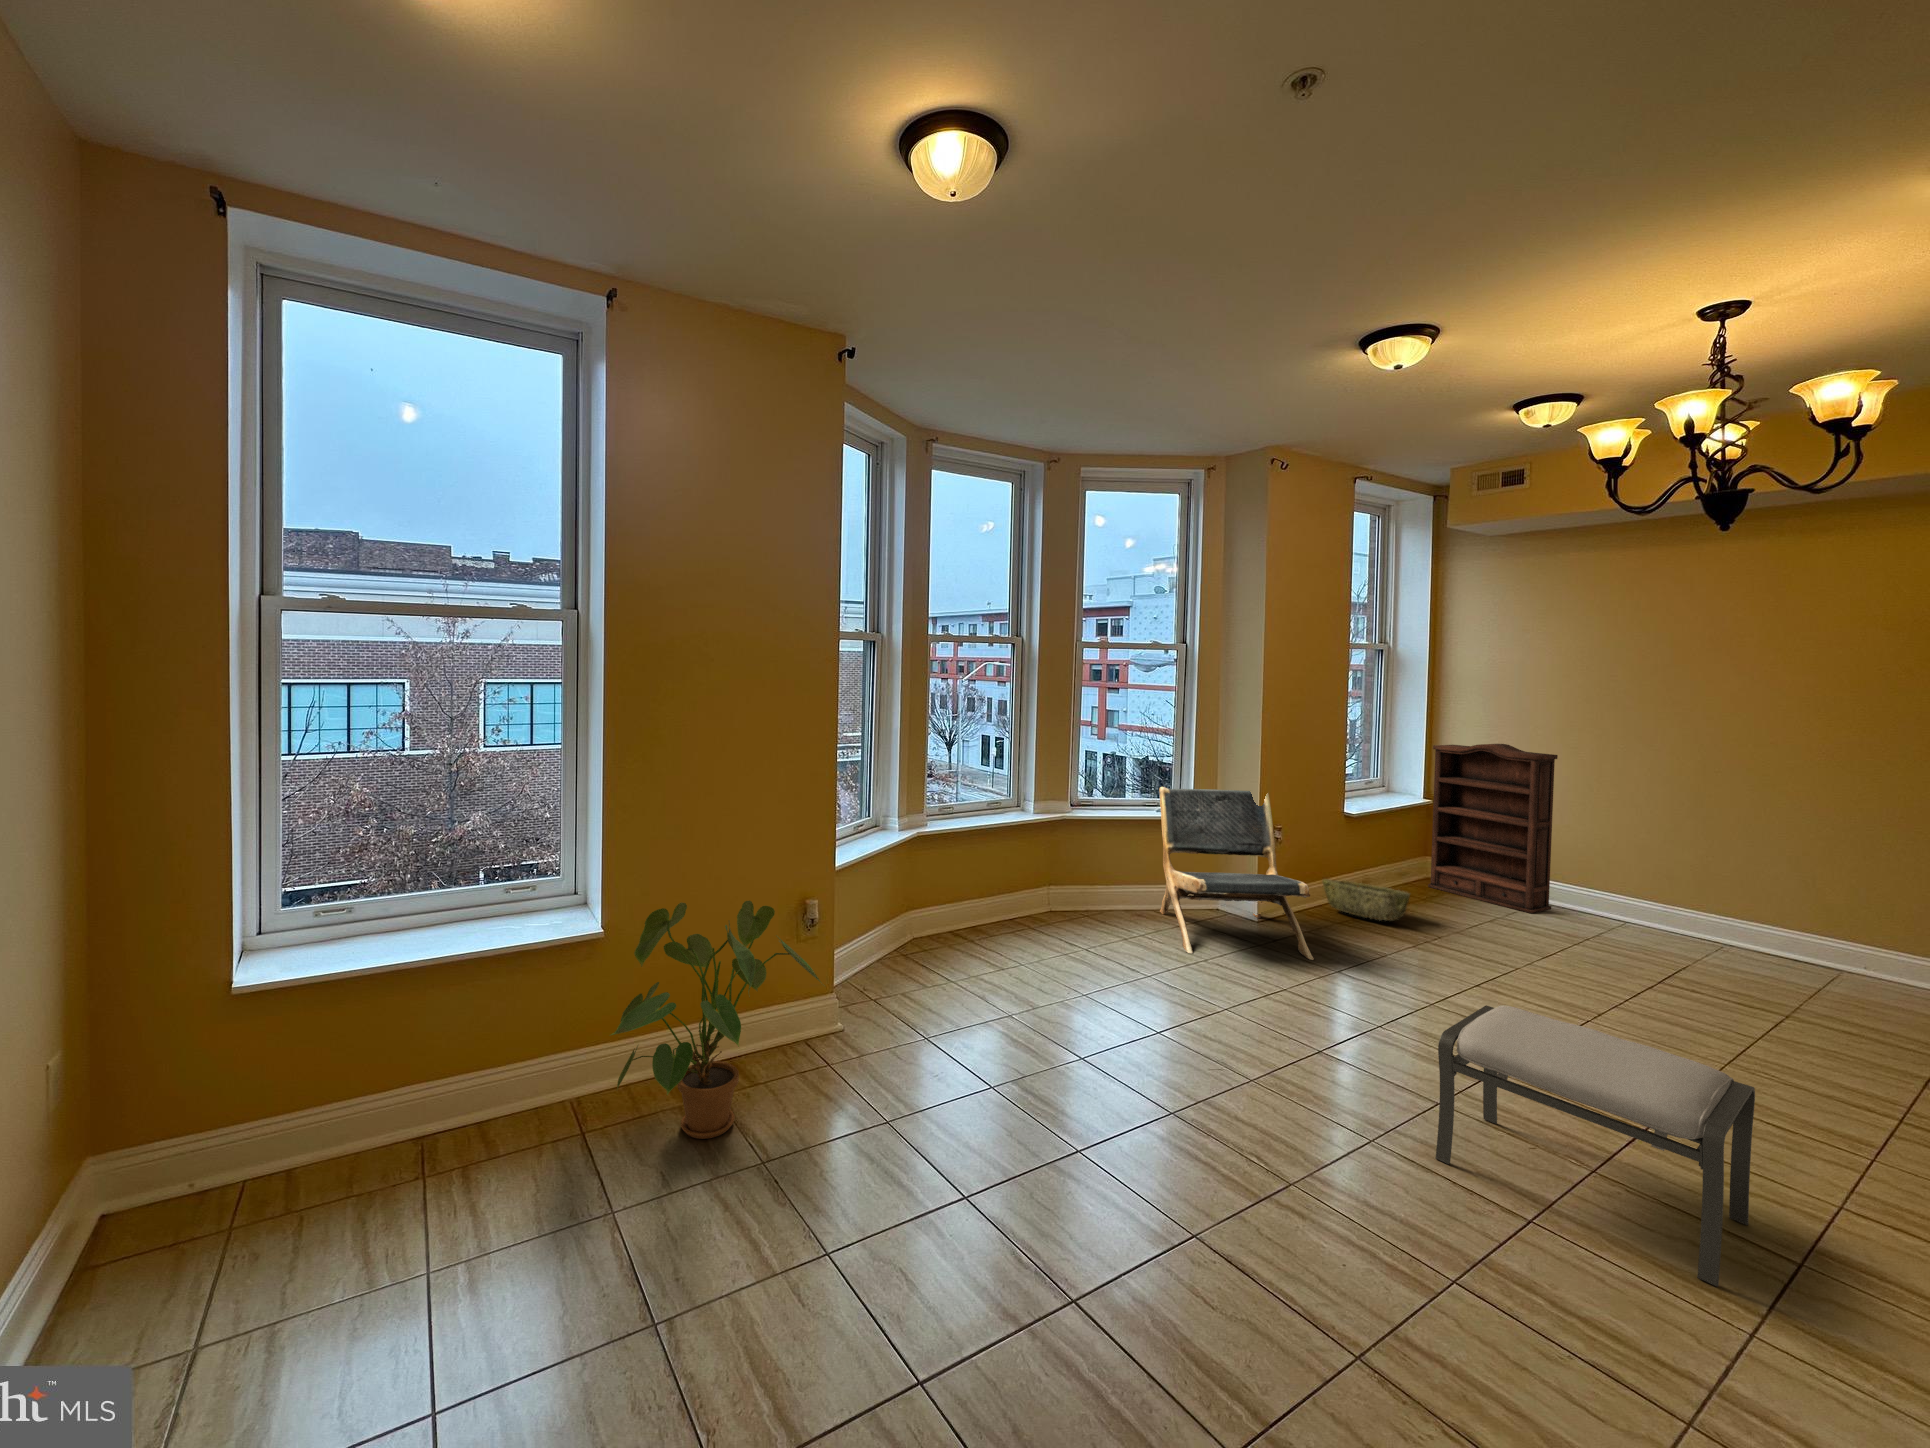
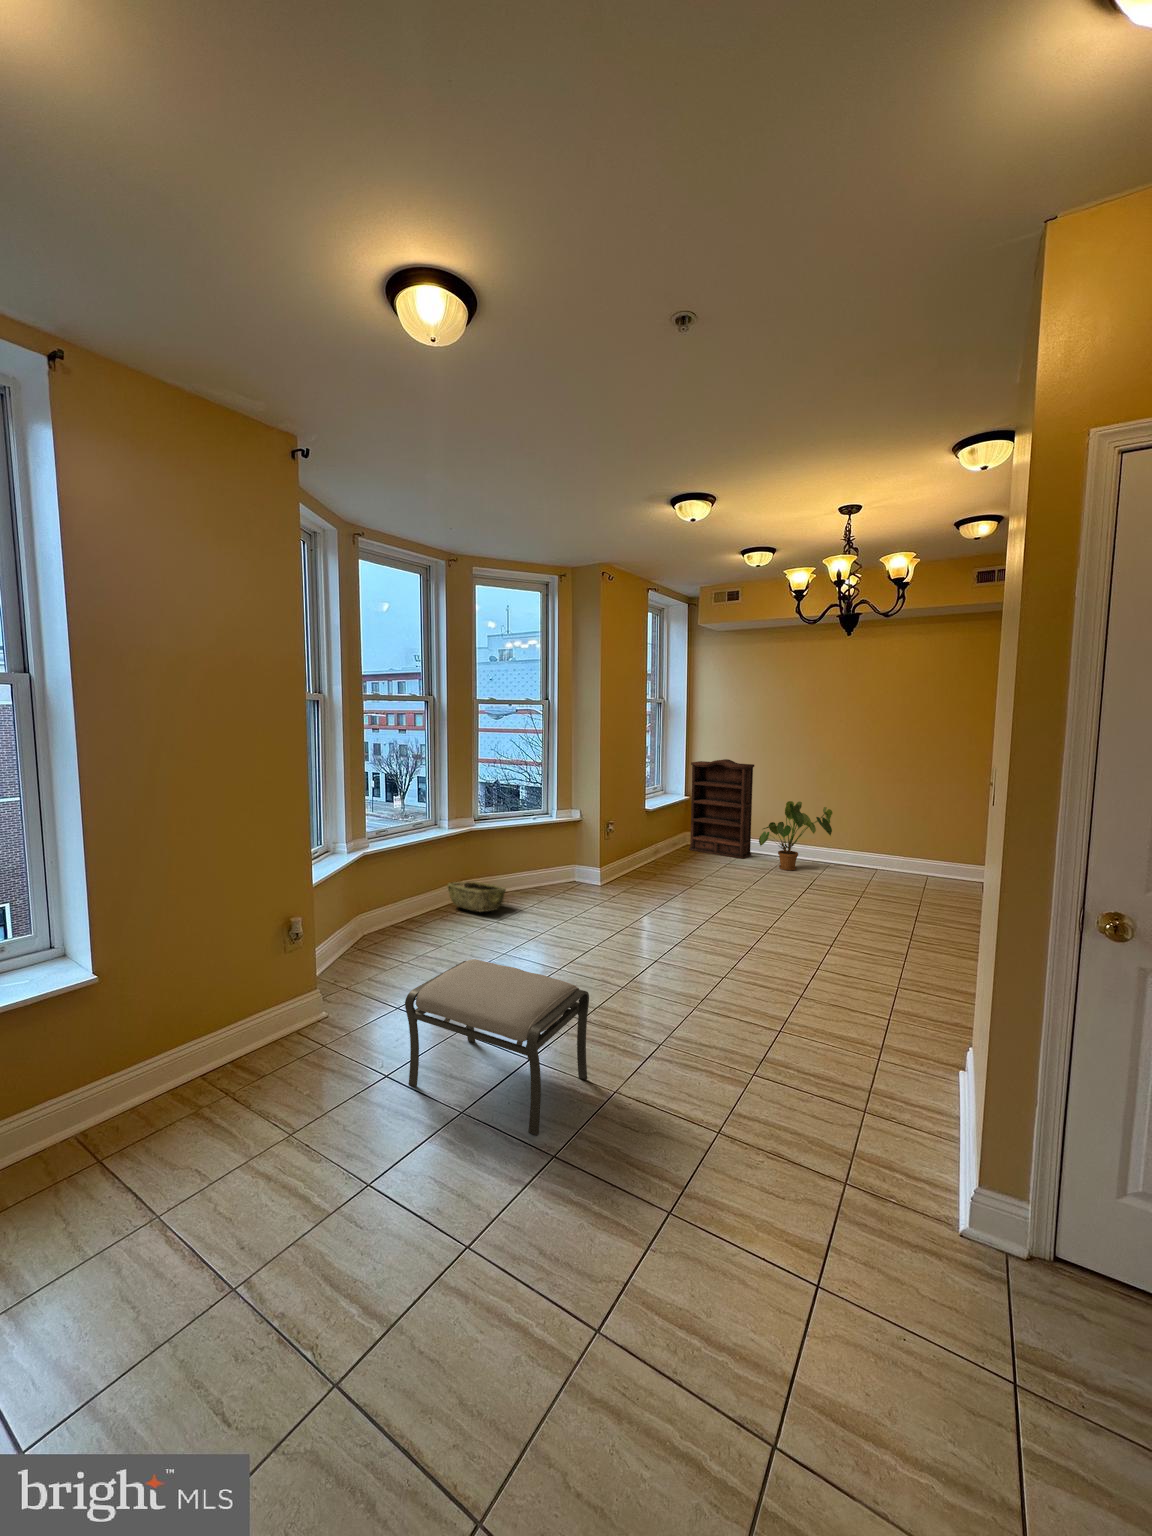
lounge chair: present [1159,787,1314,960] -> none [536,798,639,913]
woven basket: present [1322,879,1410,921] -> present [448,882,506,912]
house plant: present [611,901,821,1139] -> present [759,801,832,870]
ottoman: present [1435,1005,1755,1287] -> present [405,959,589,1136]

